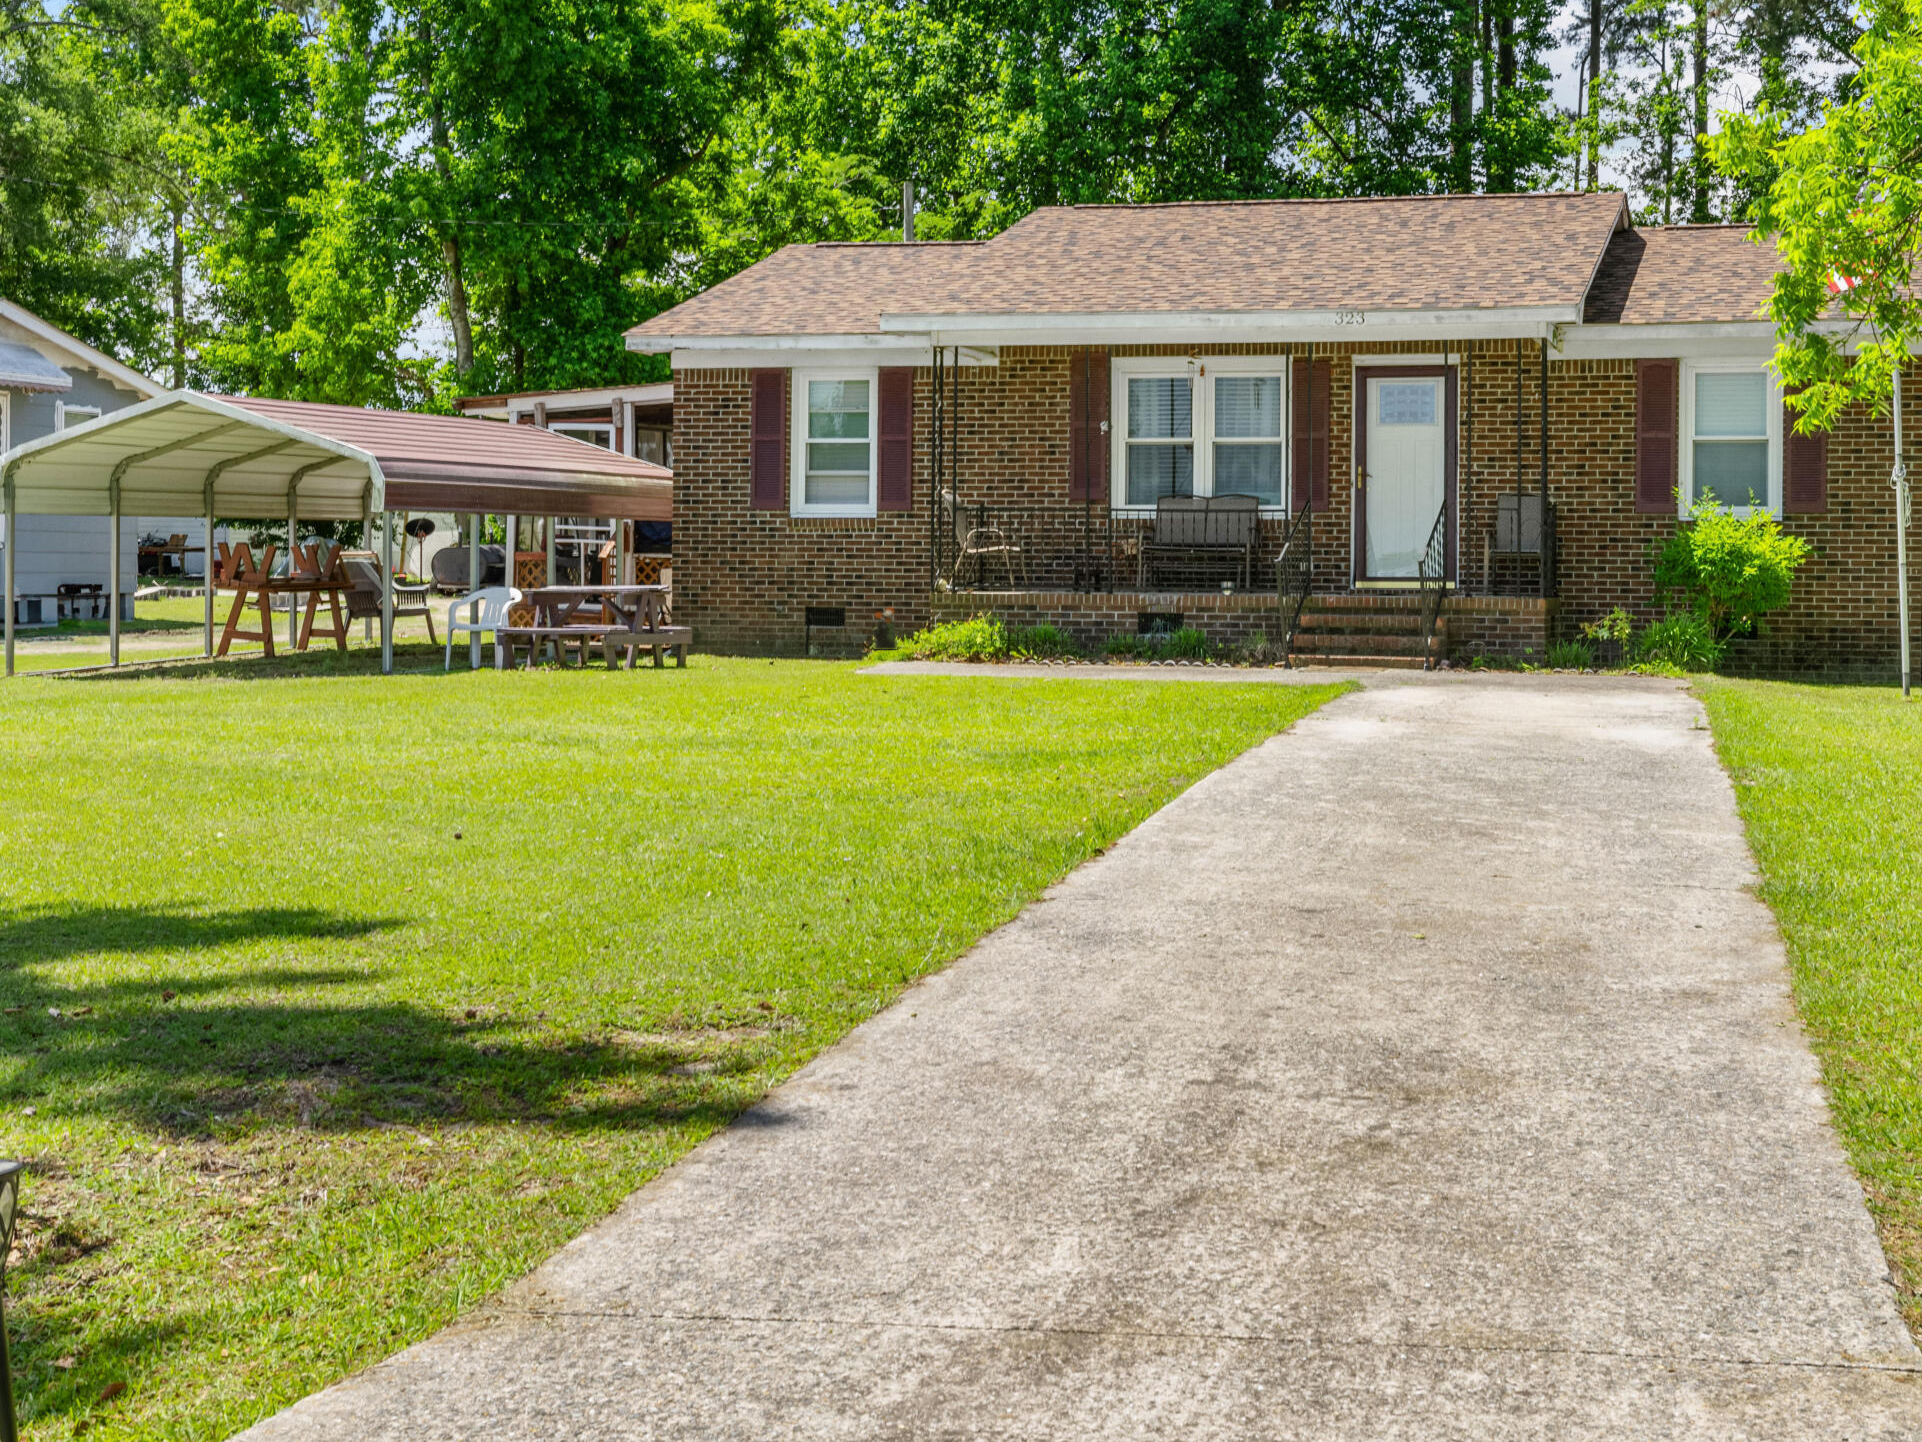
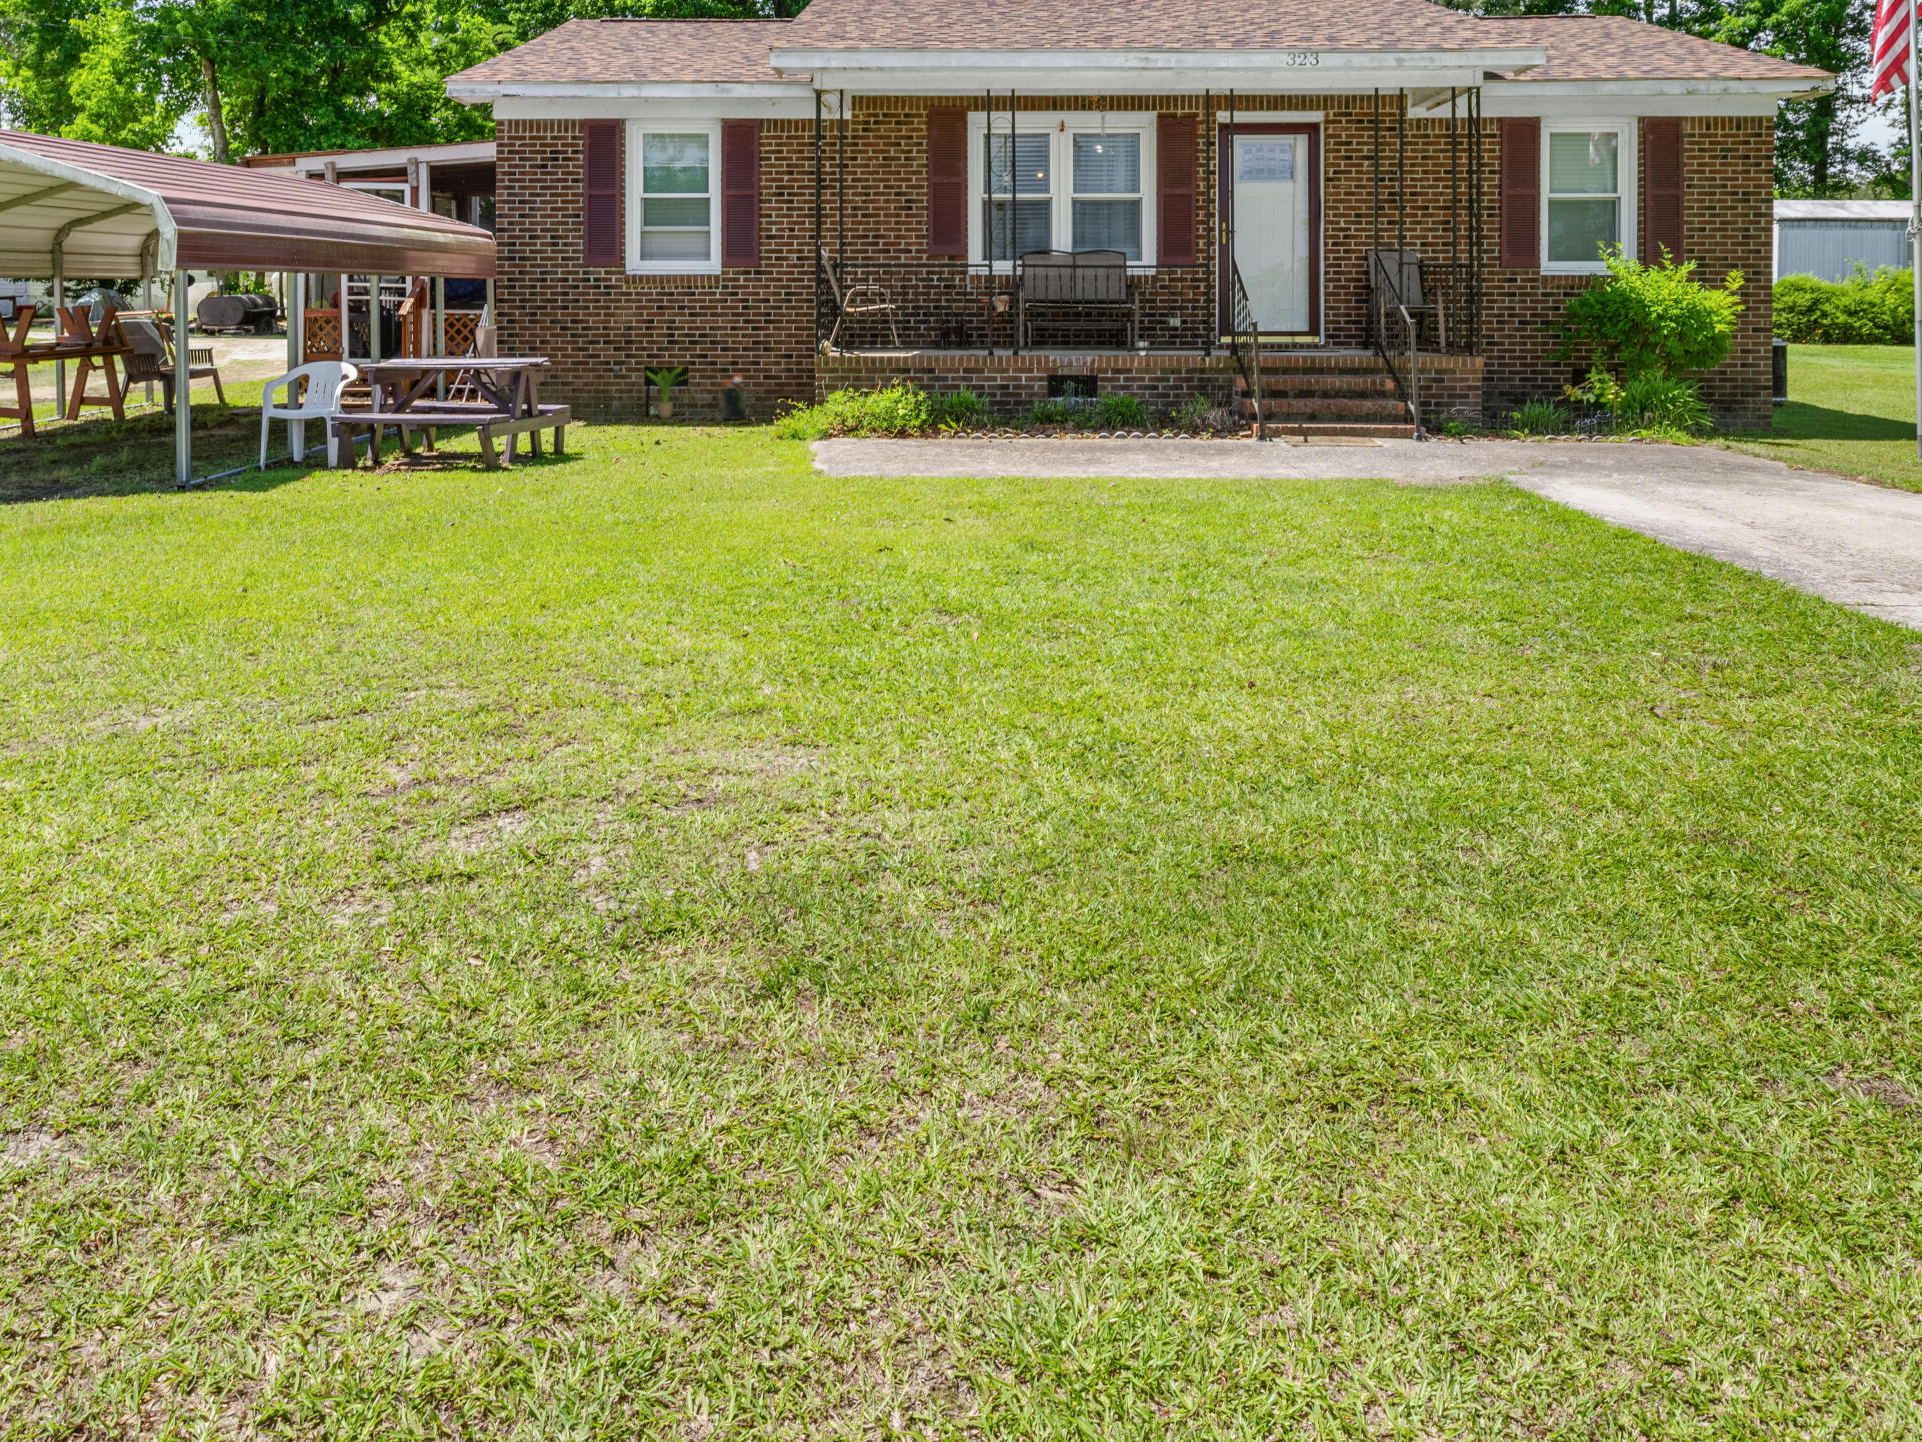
potted plant: none [802,593,848,648] -> present [648,368,680,418]

